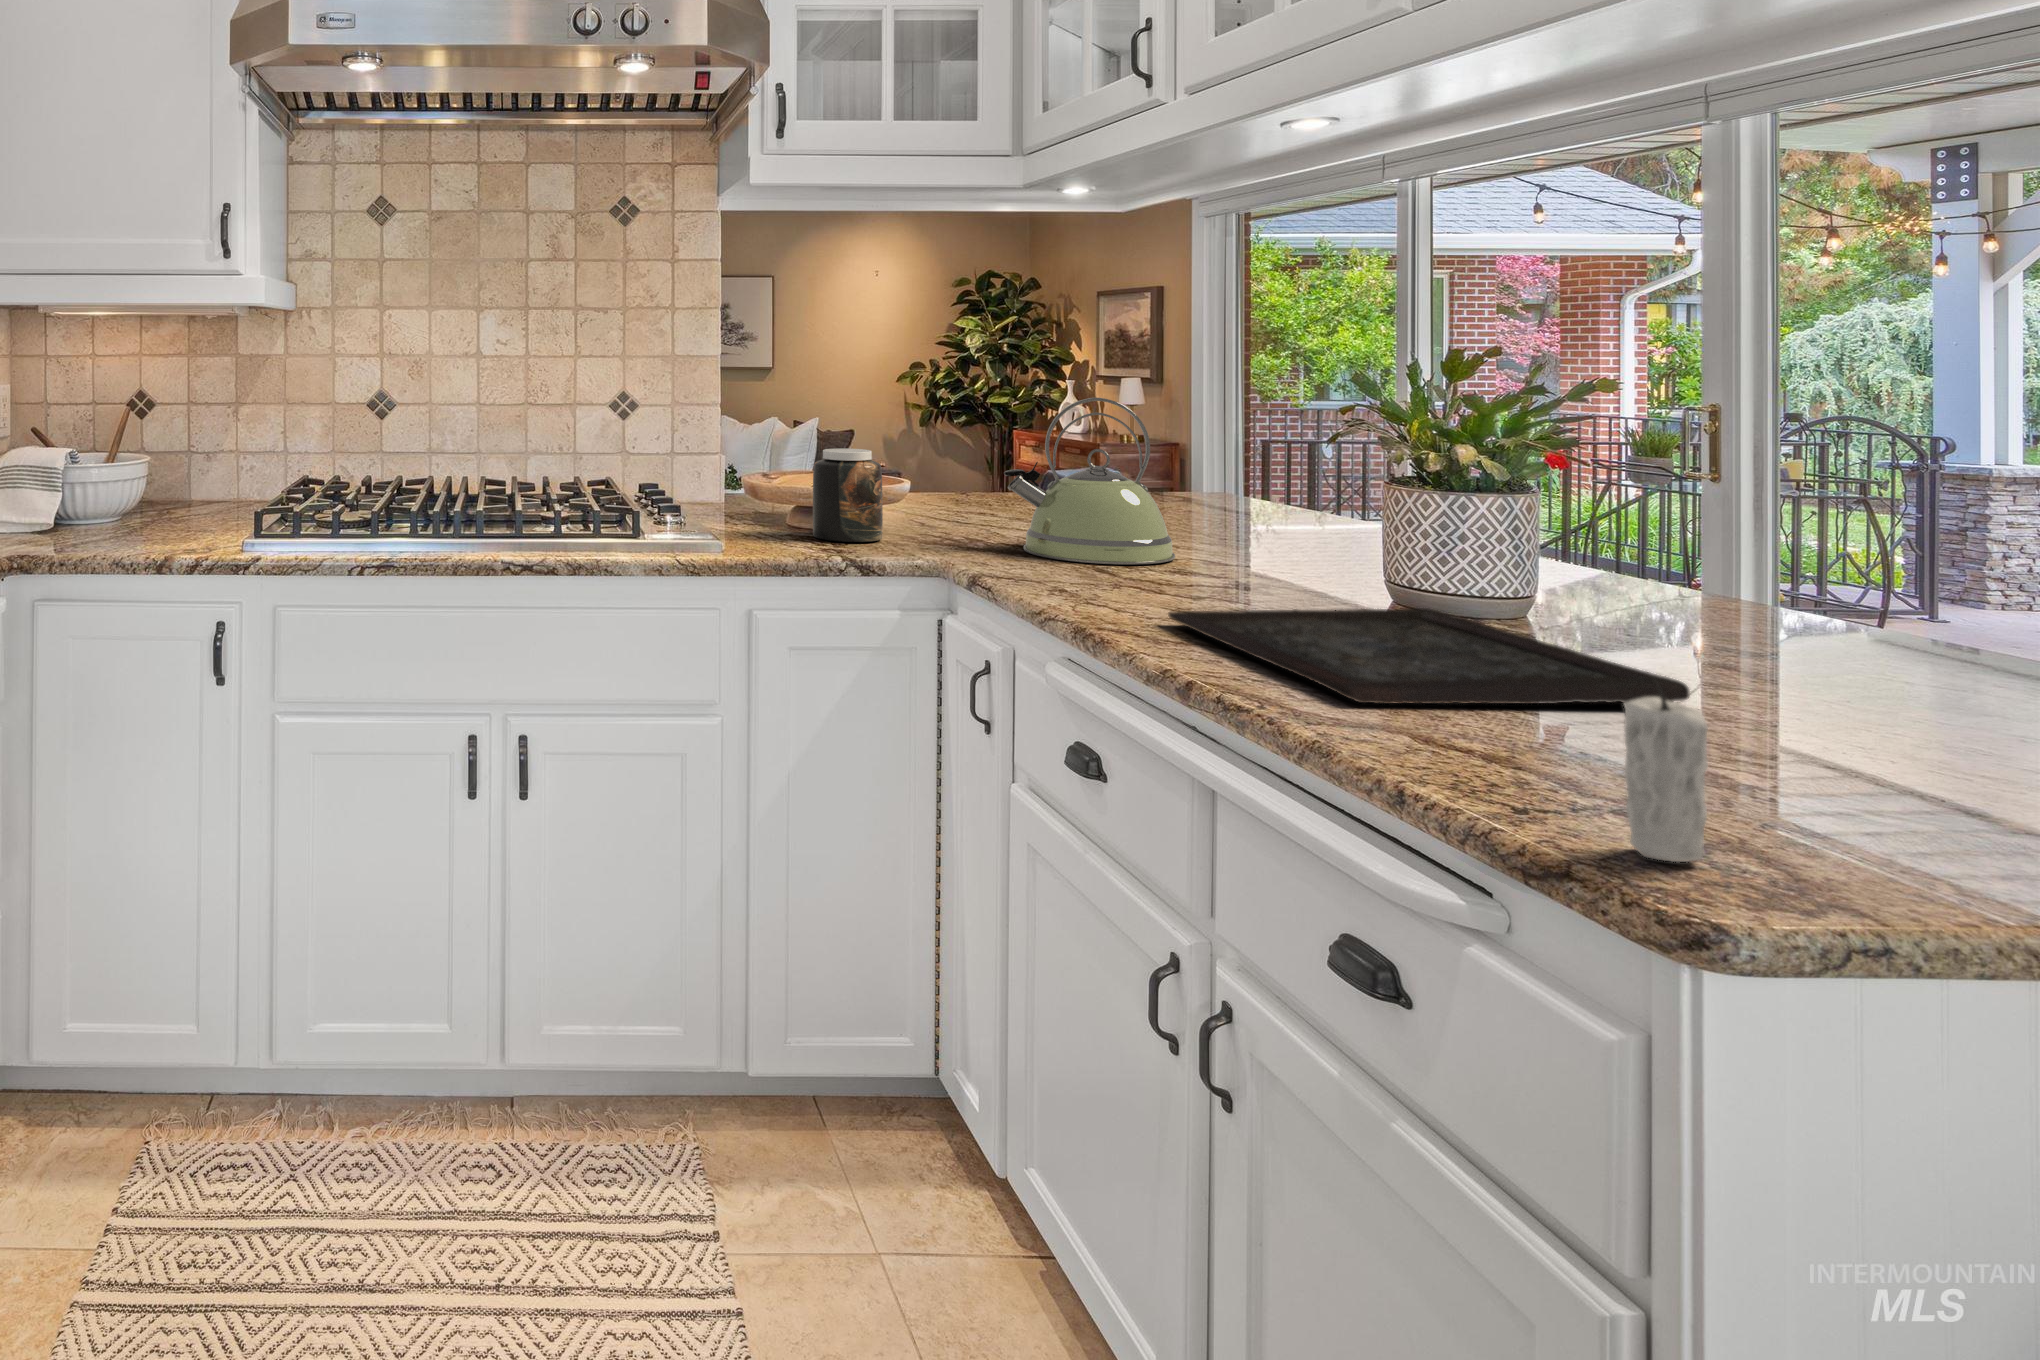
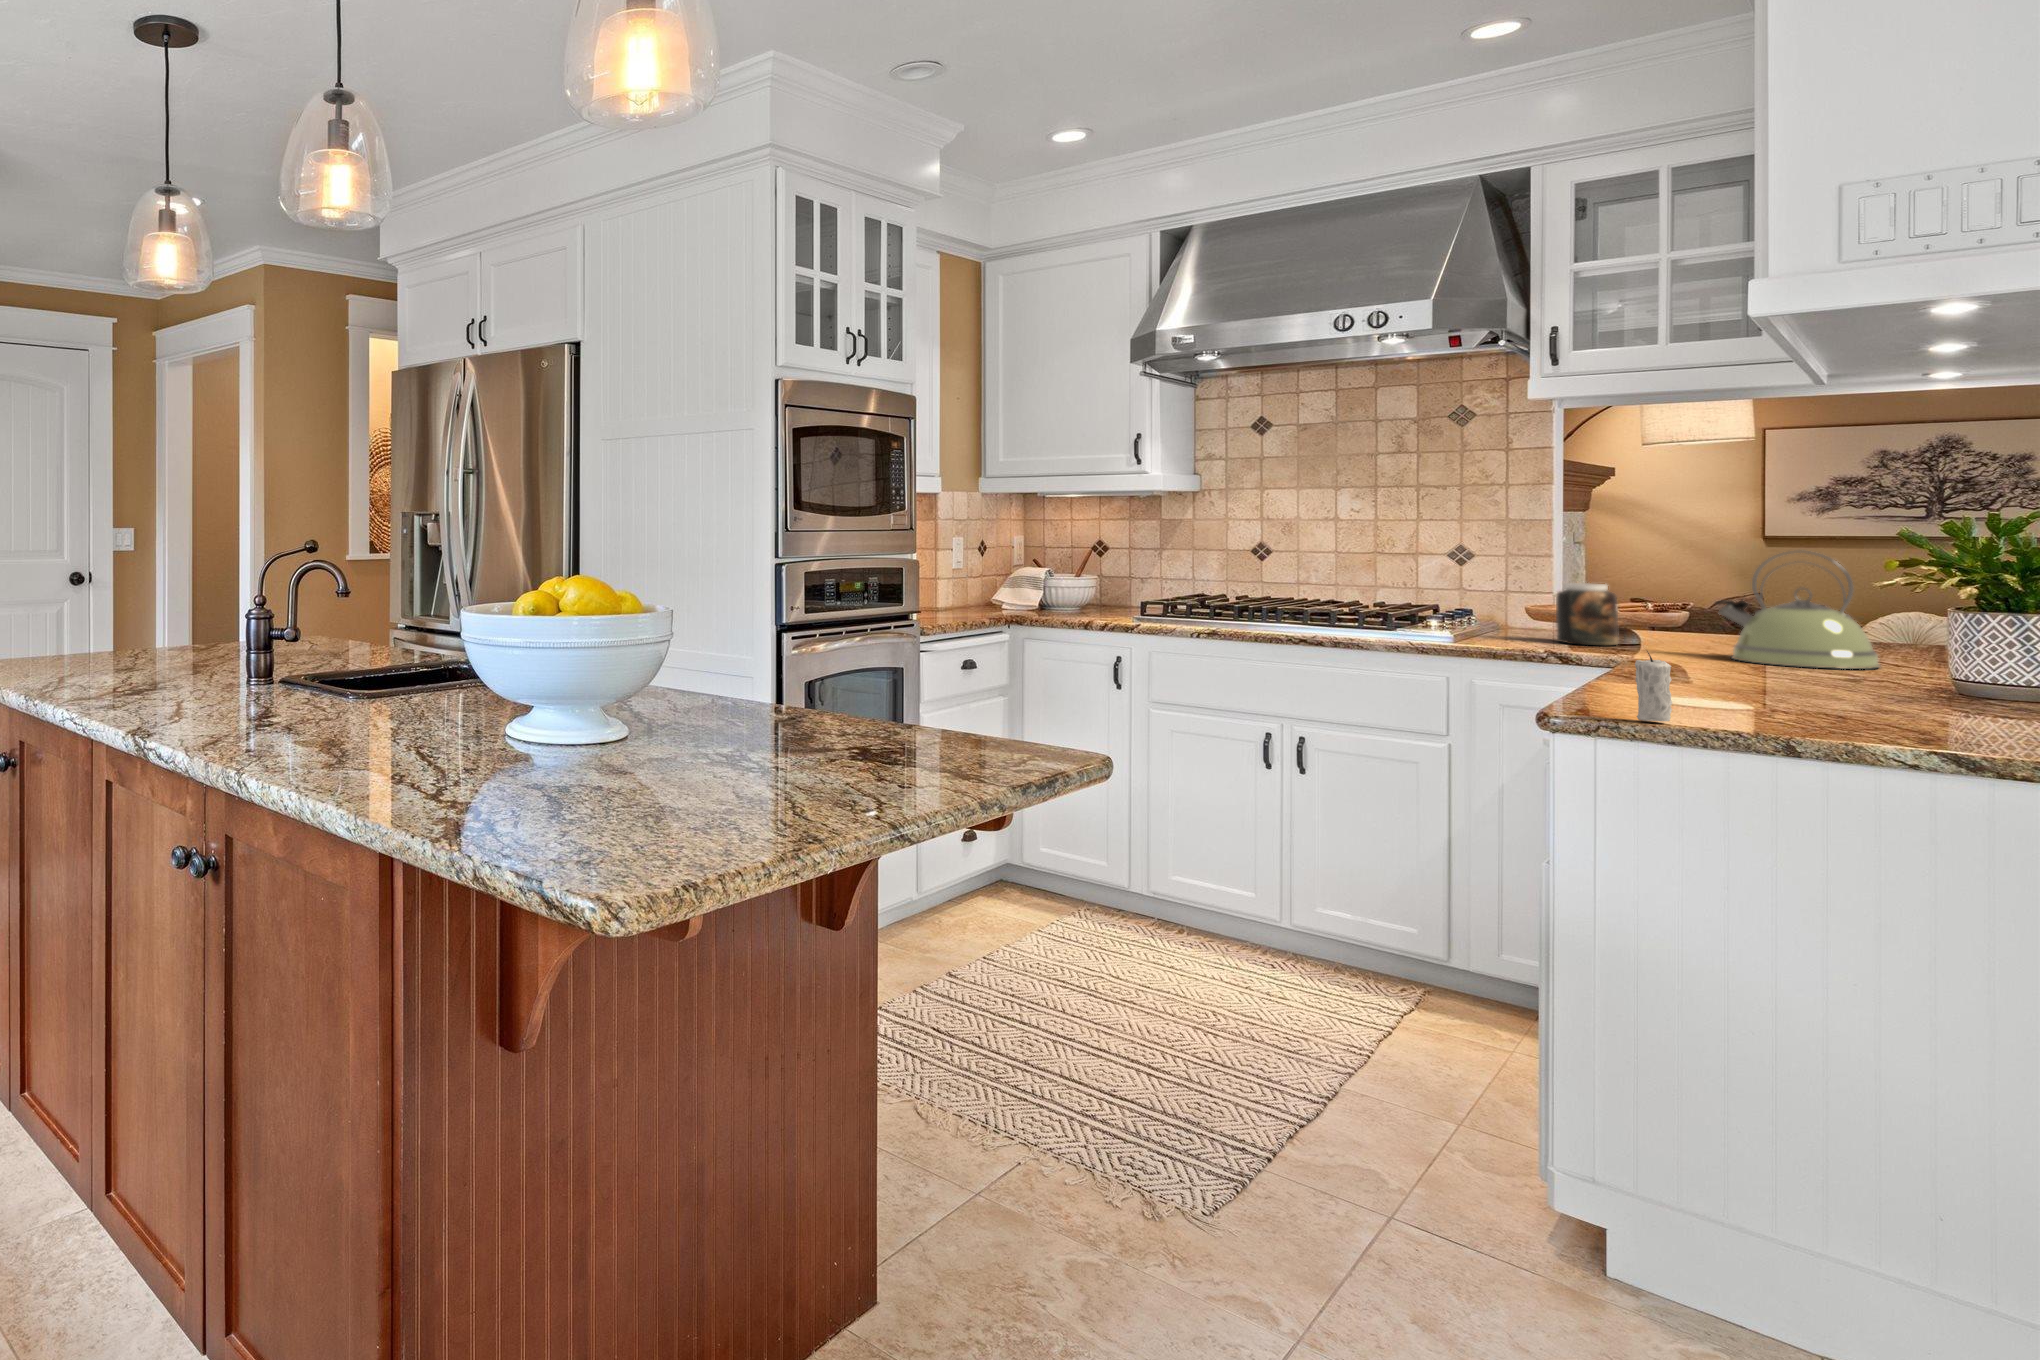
tray: present [1168,608,1690,704] -> none [1682,672,1955,717]

